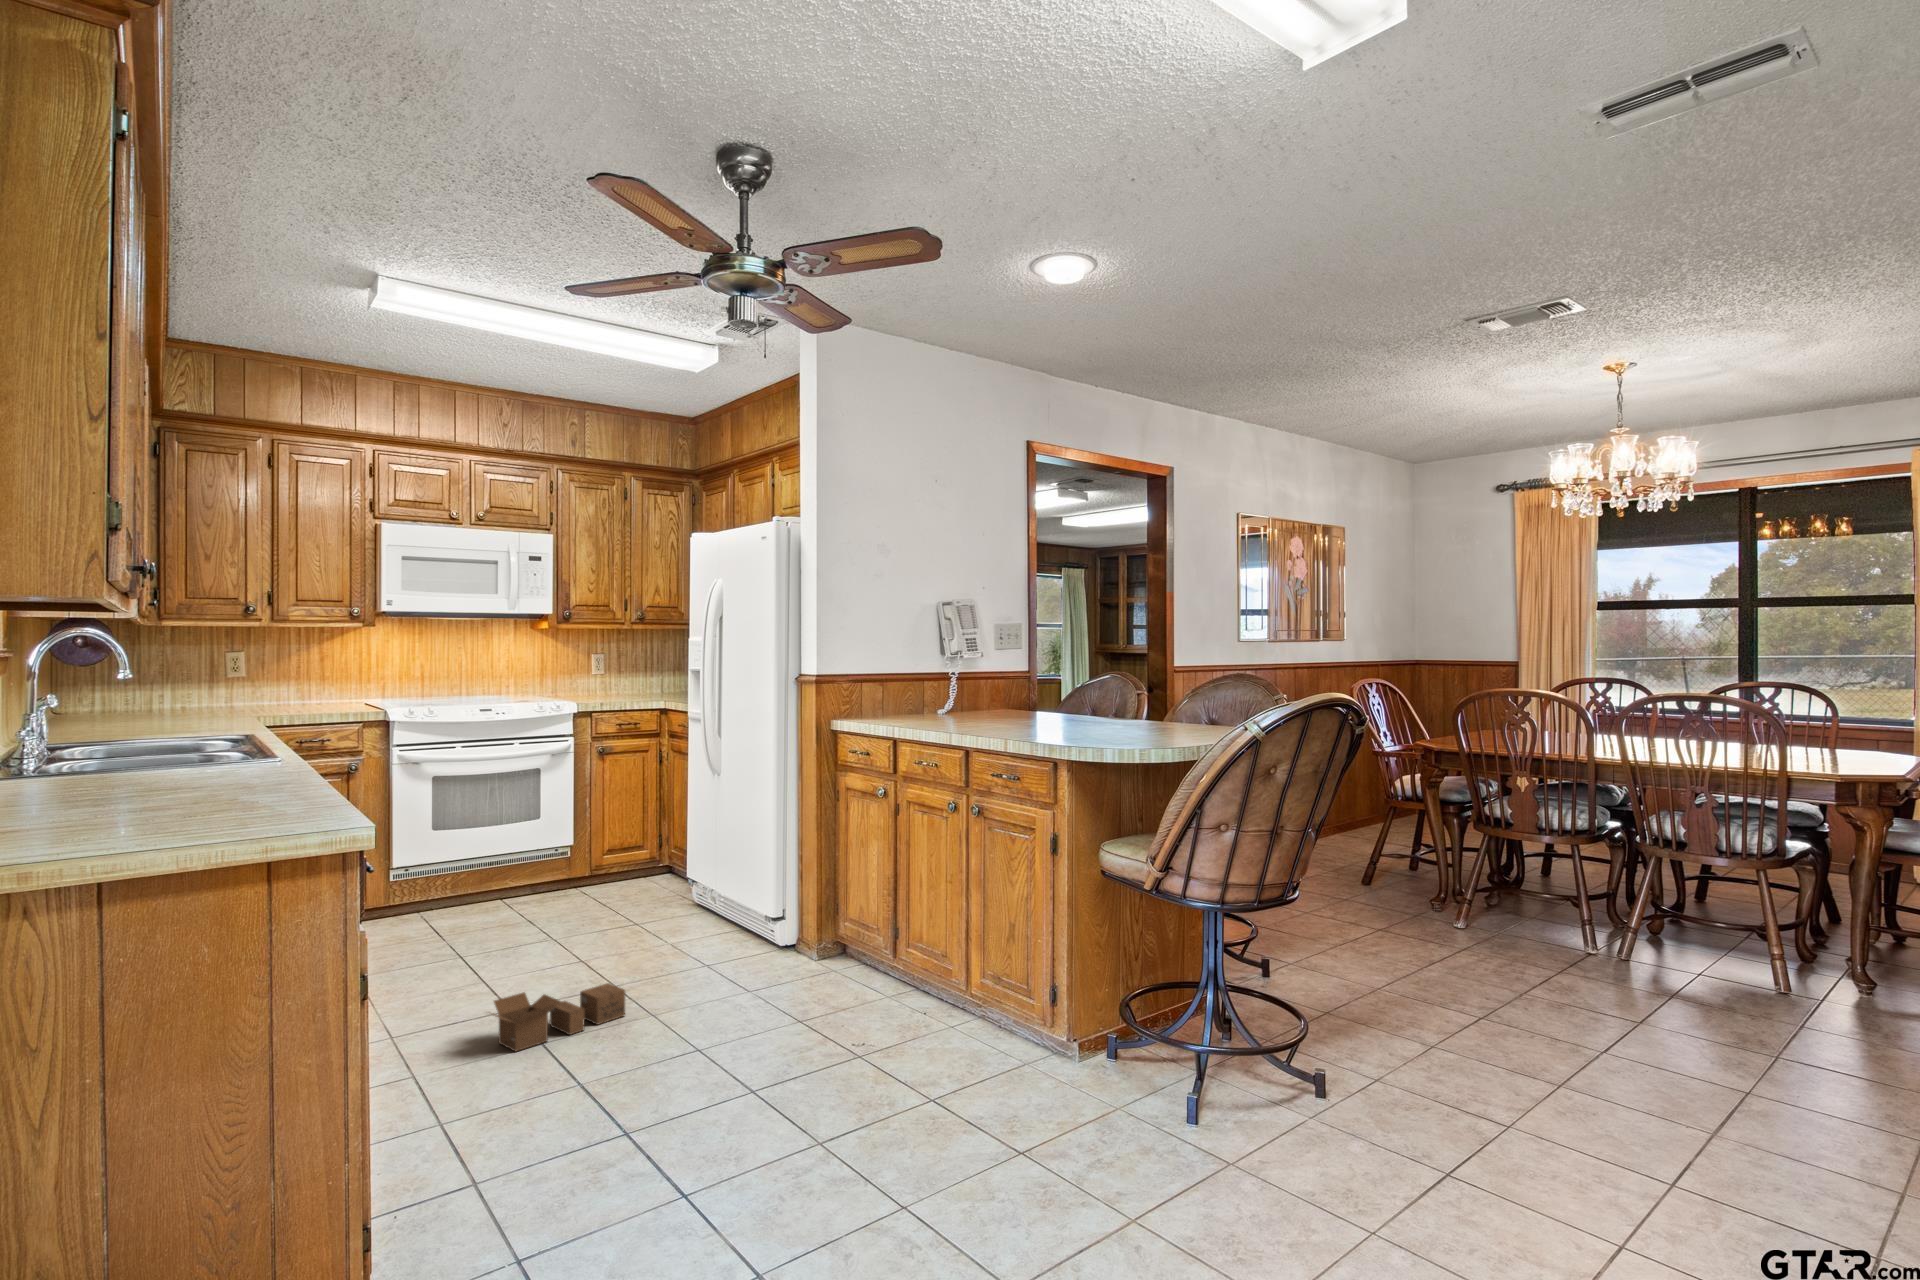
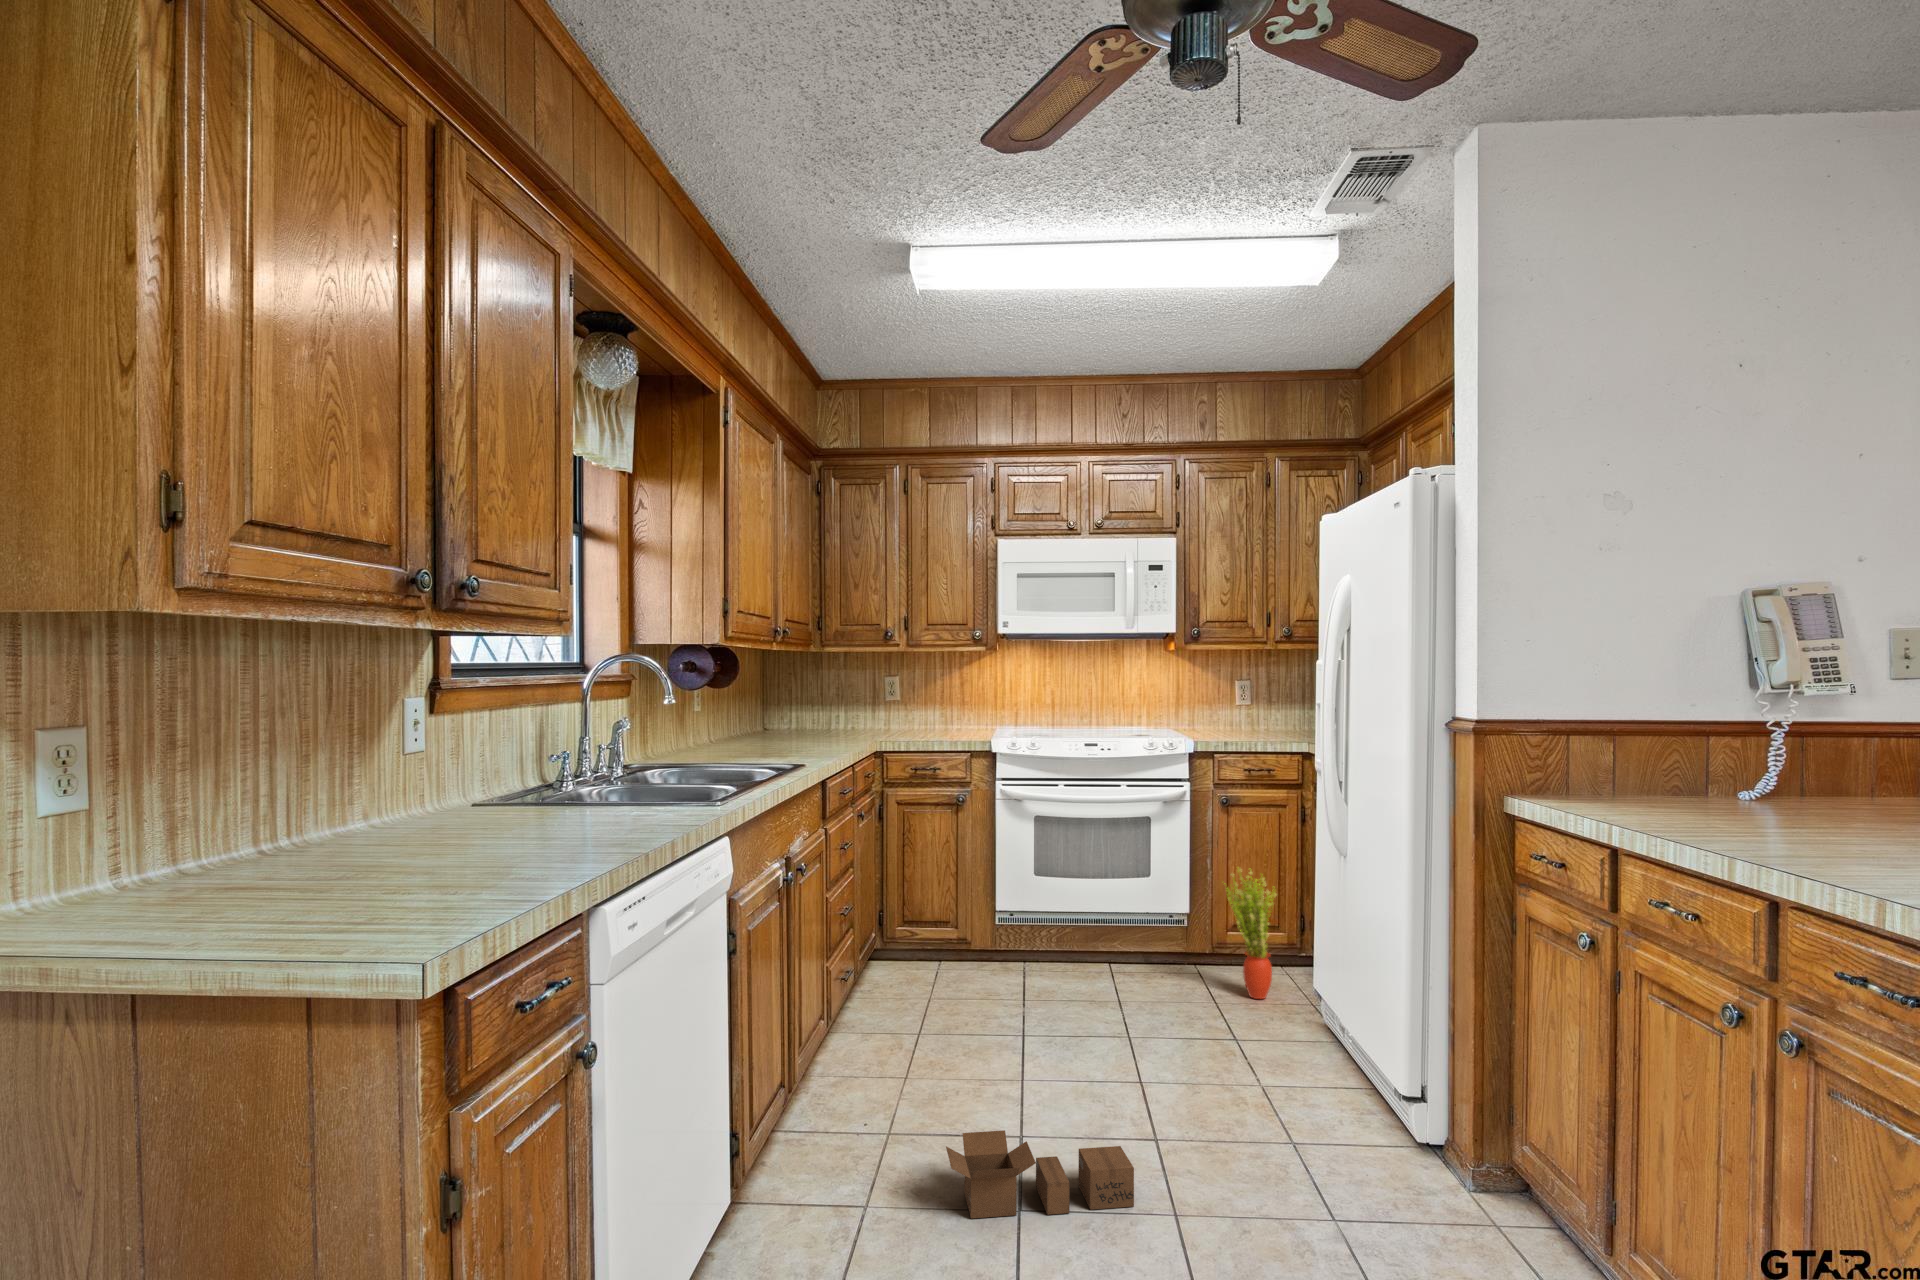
potted plant: none [607,800,651,899] -> present [1226,868,1276,999]

